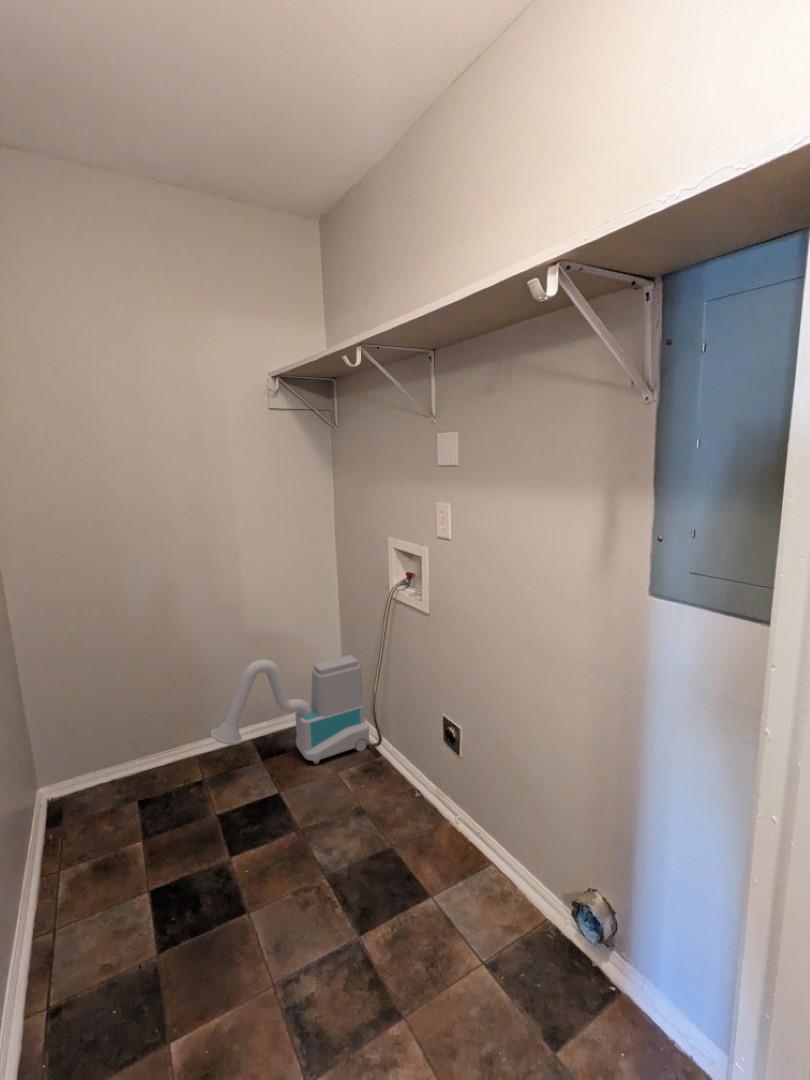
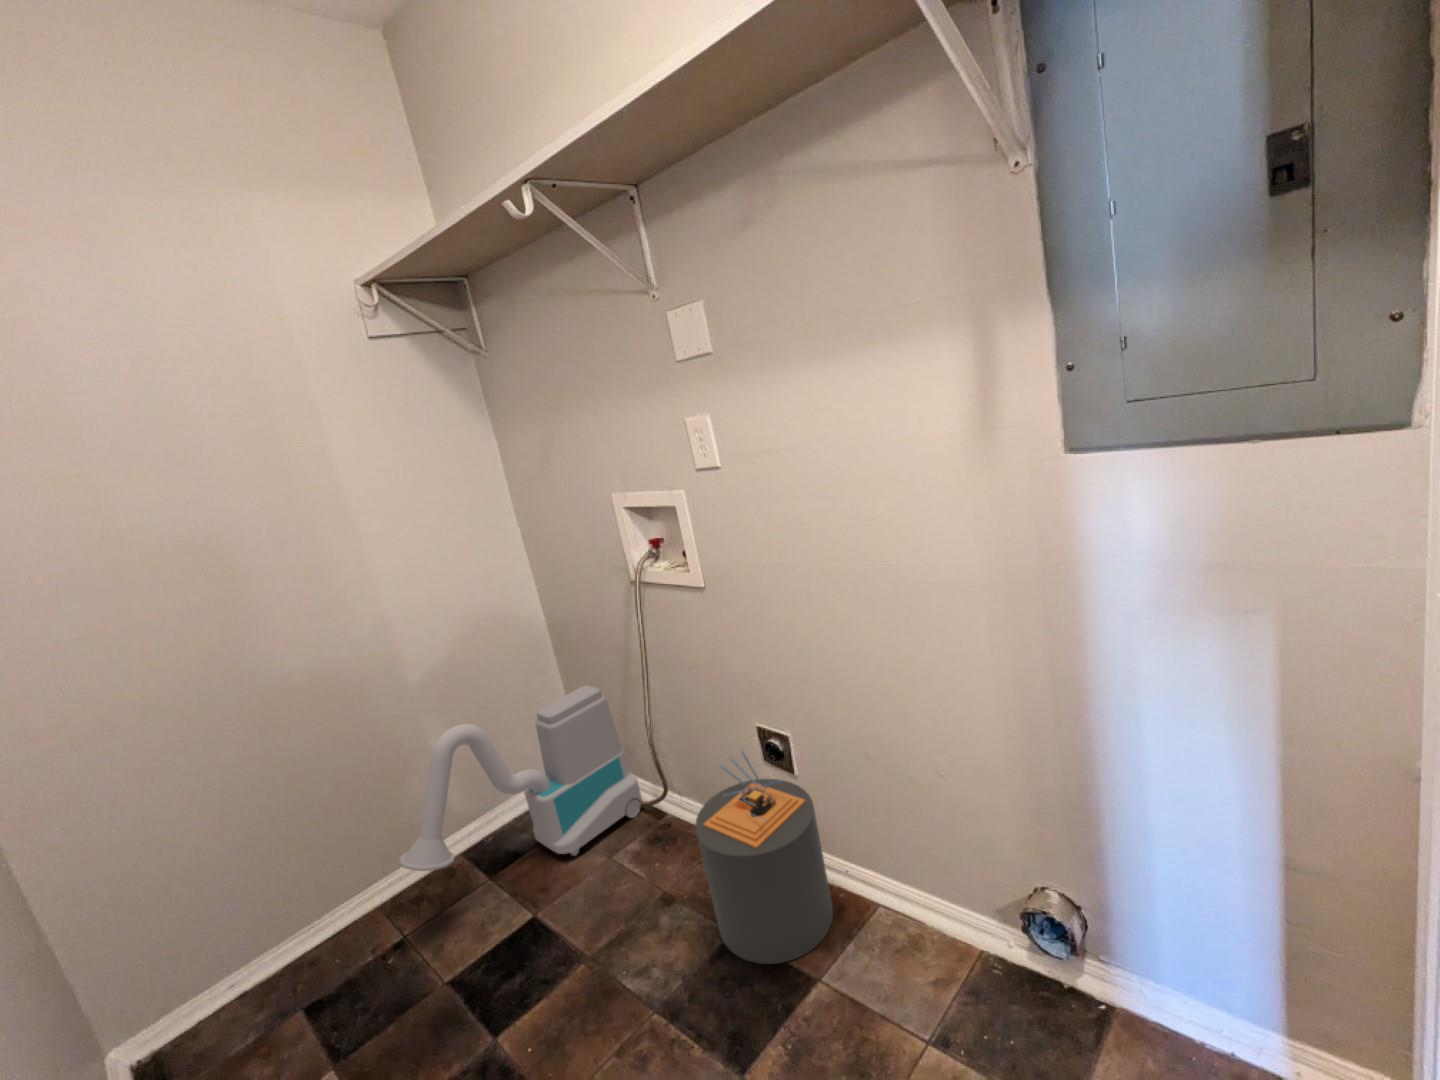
trash can: none [380,724,462,878] -> present [695,751,833,964]

